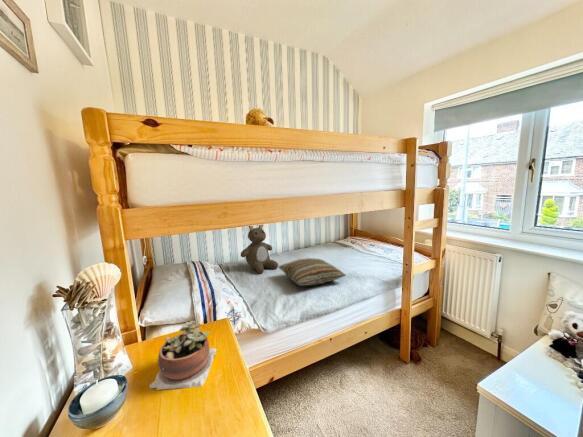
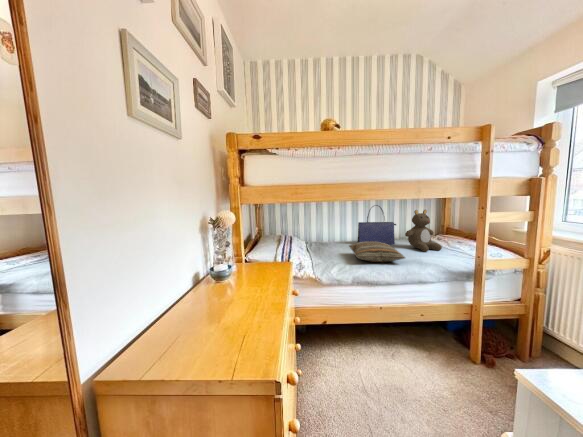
tote bag: none [278,212,317,260] -> present [357,205,396,244]
teddy bear: present [241,225,278,273] -> present [405,210,442,252]
succulent plant: present [149,320,216,390] -> none [240,252,279,285]

